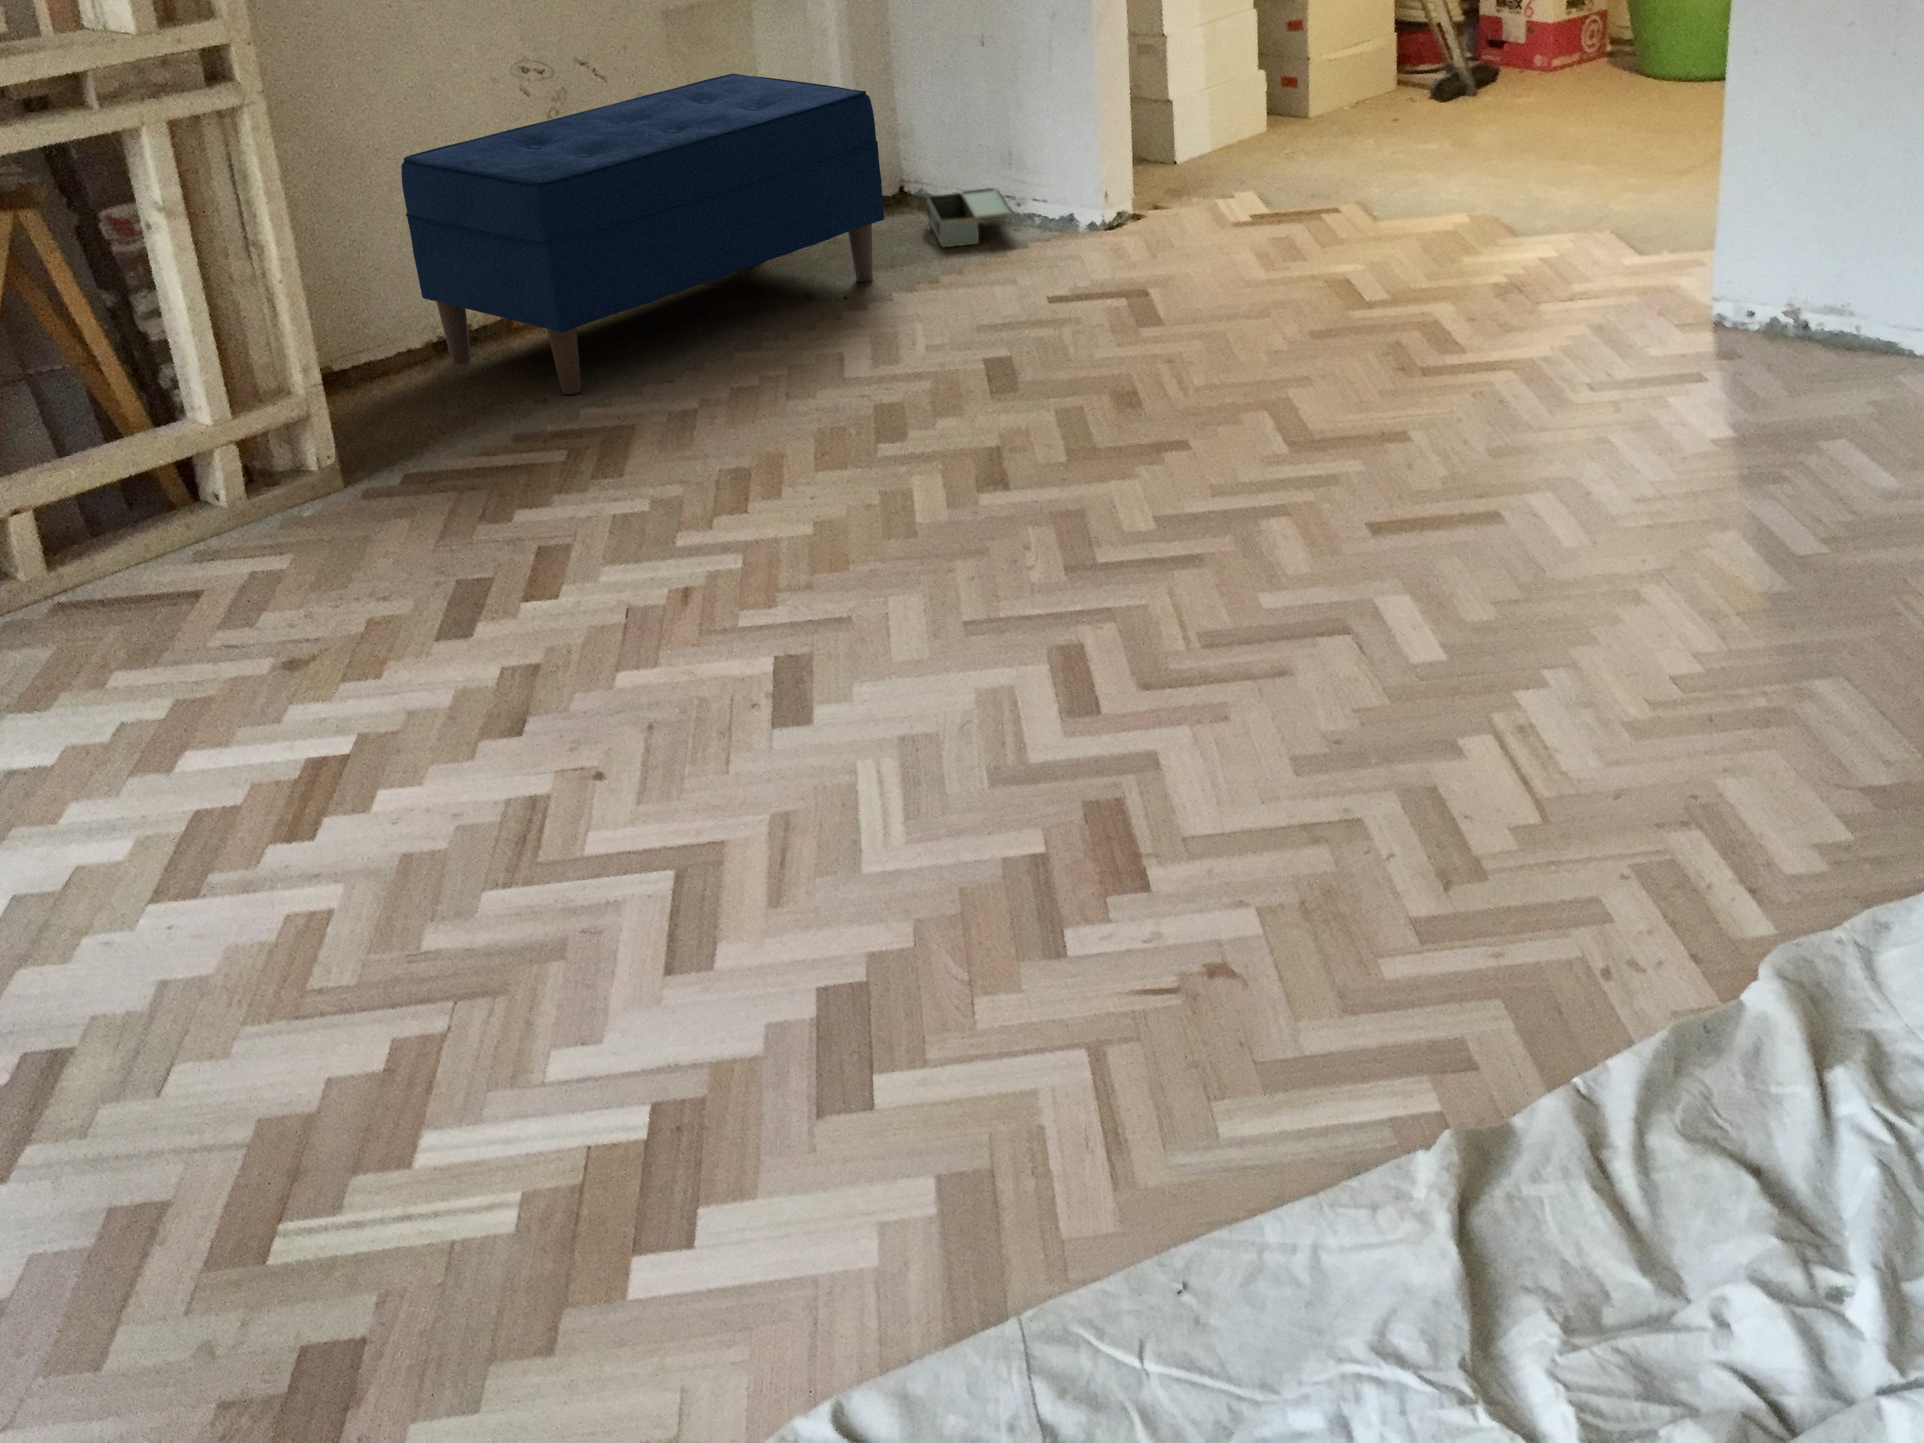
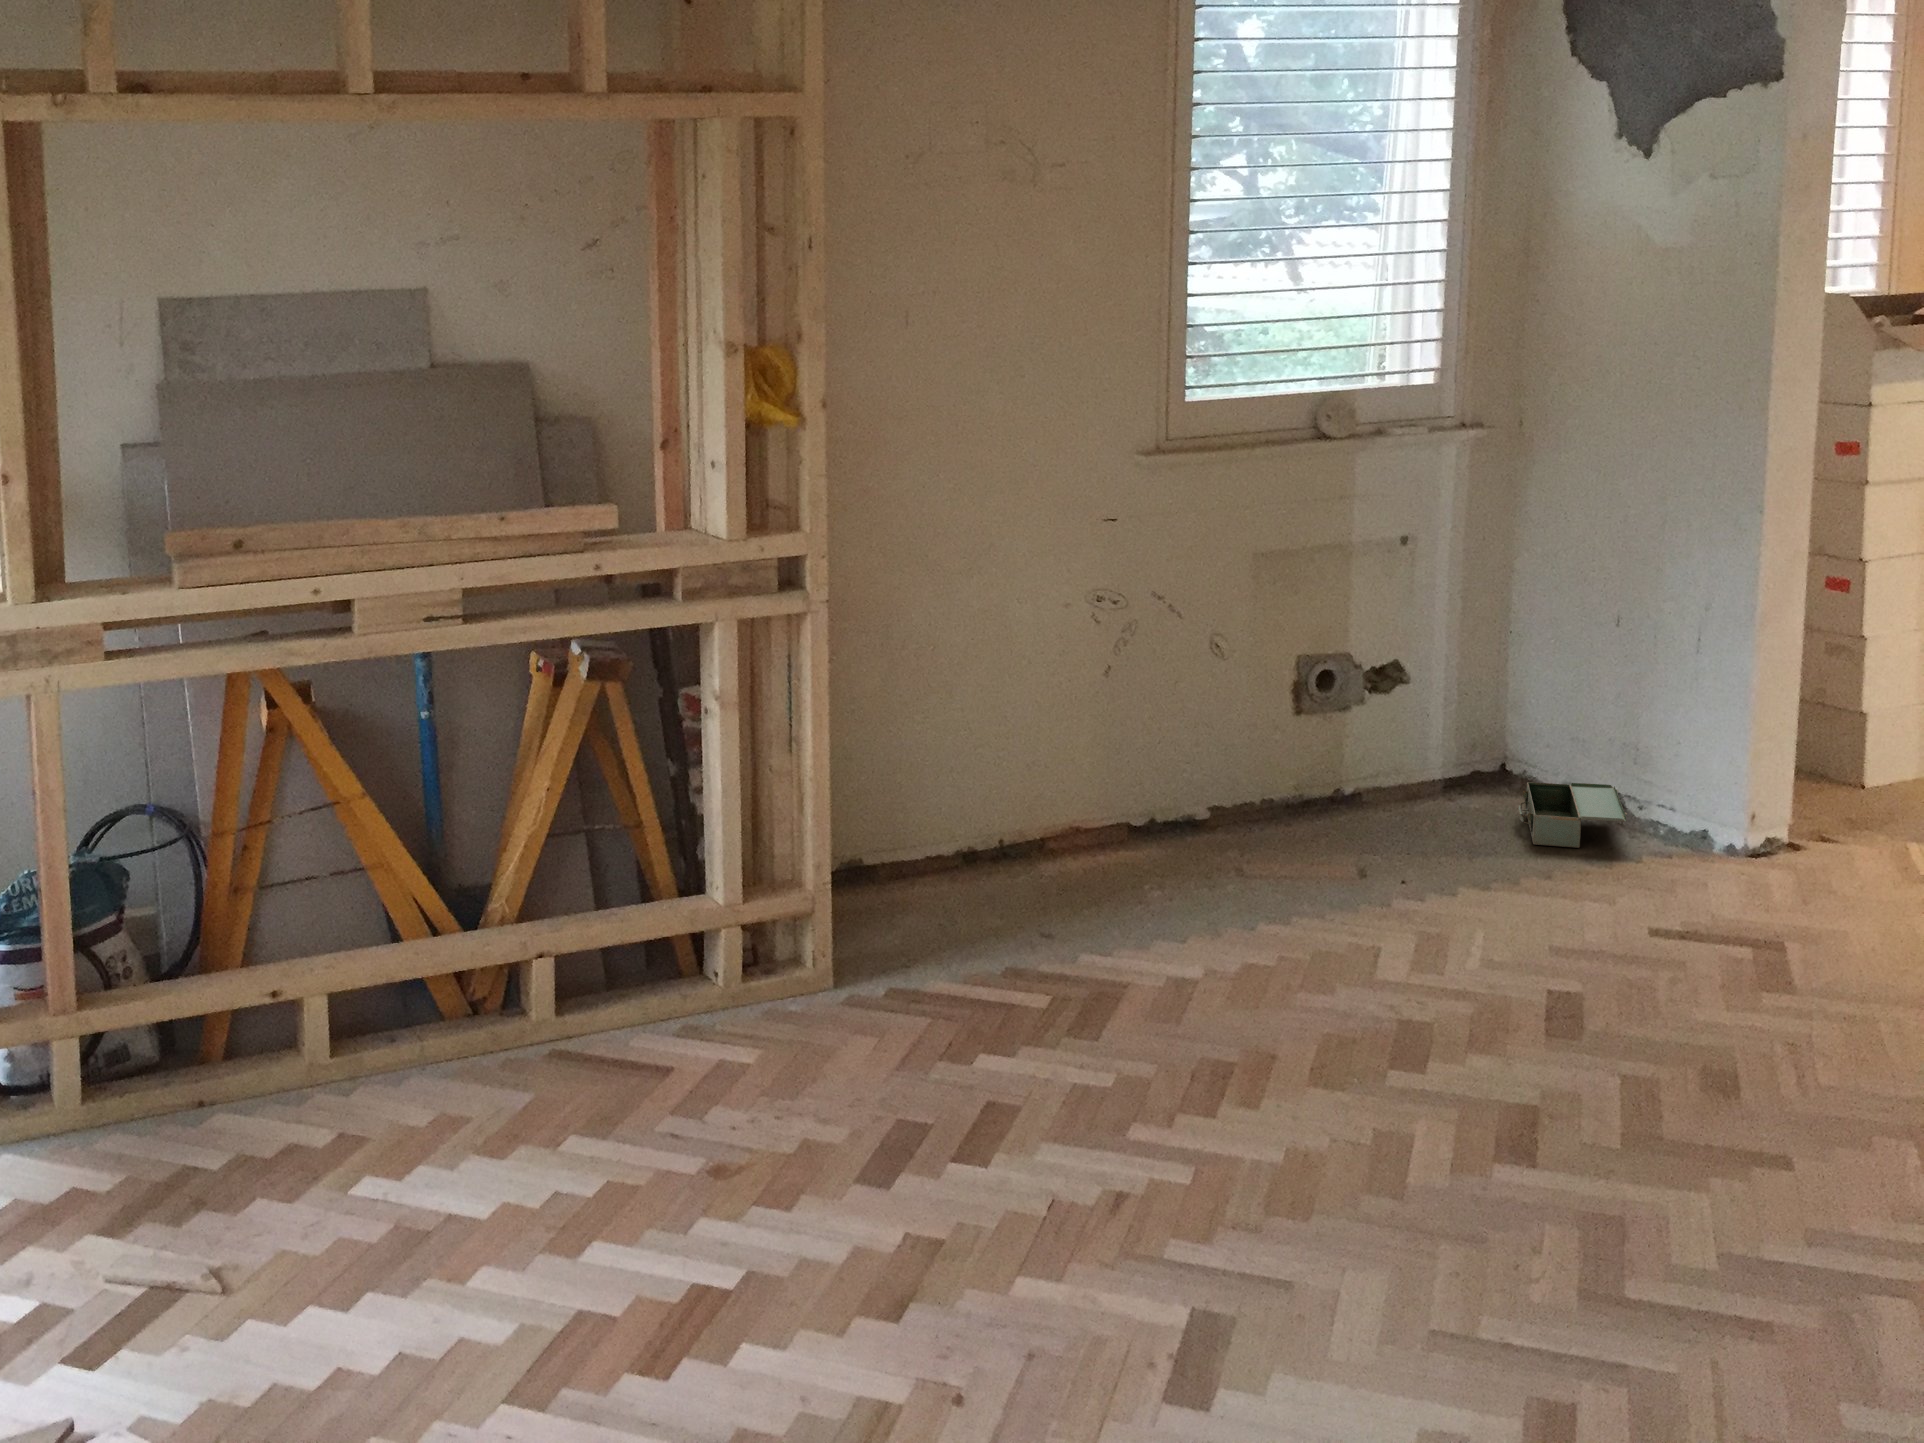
bench: present [401,74,884,394] -> none [957,624,1466,937]

